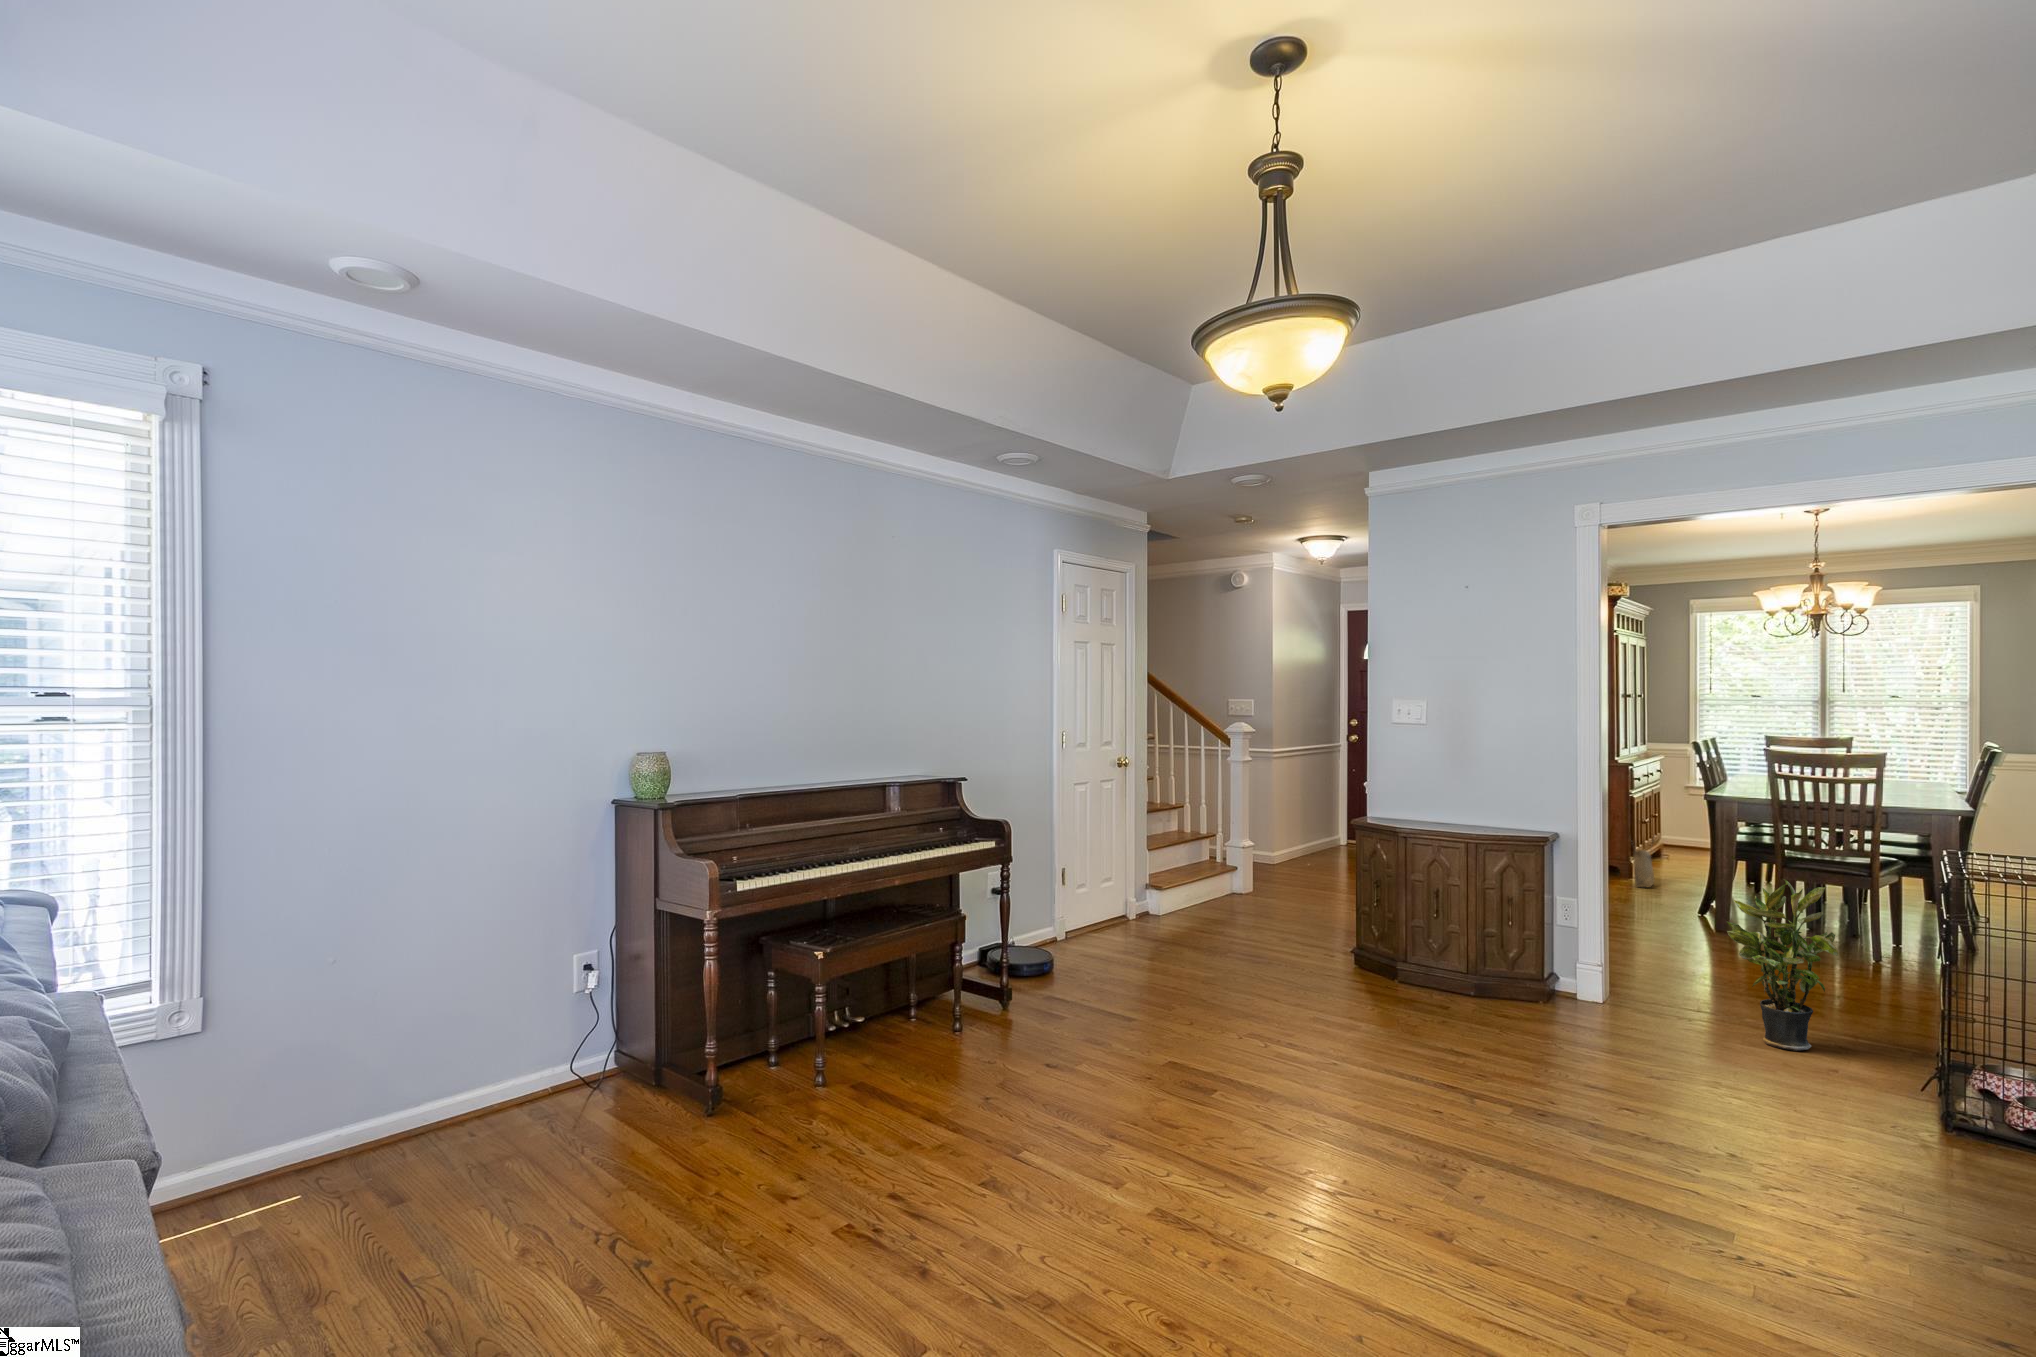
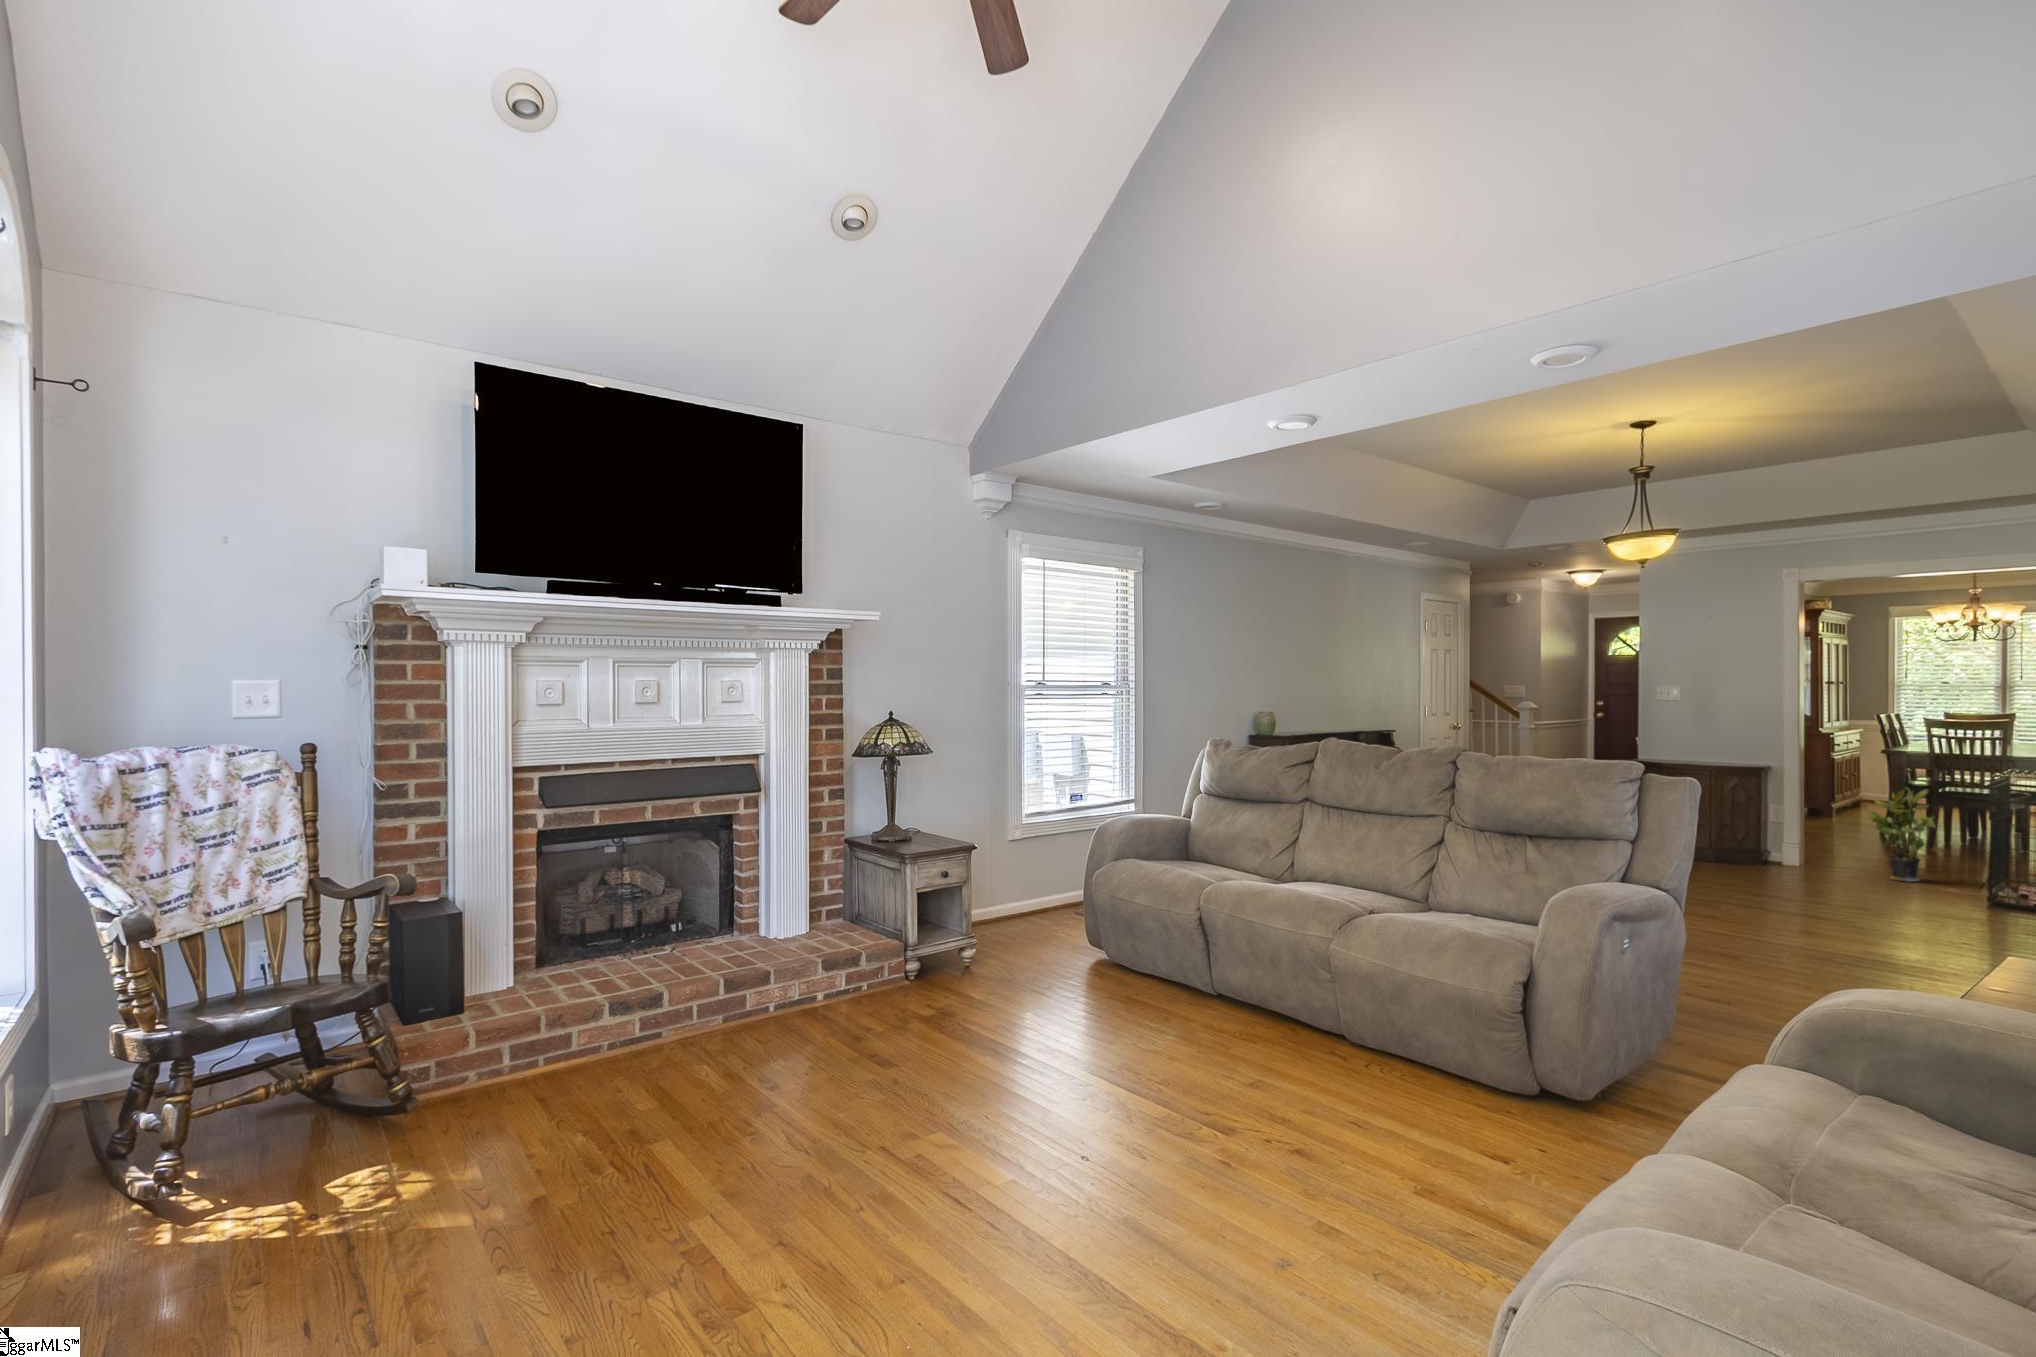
woven basket: present [1631,841,1654,887] -> none [1828,783,1849,821]

